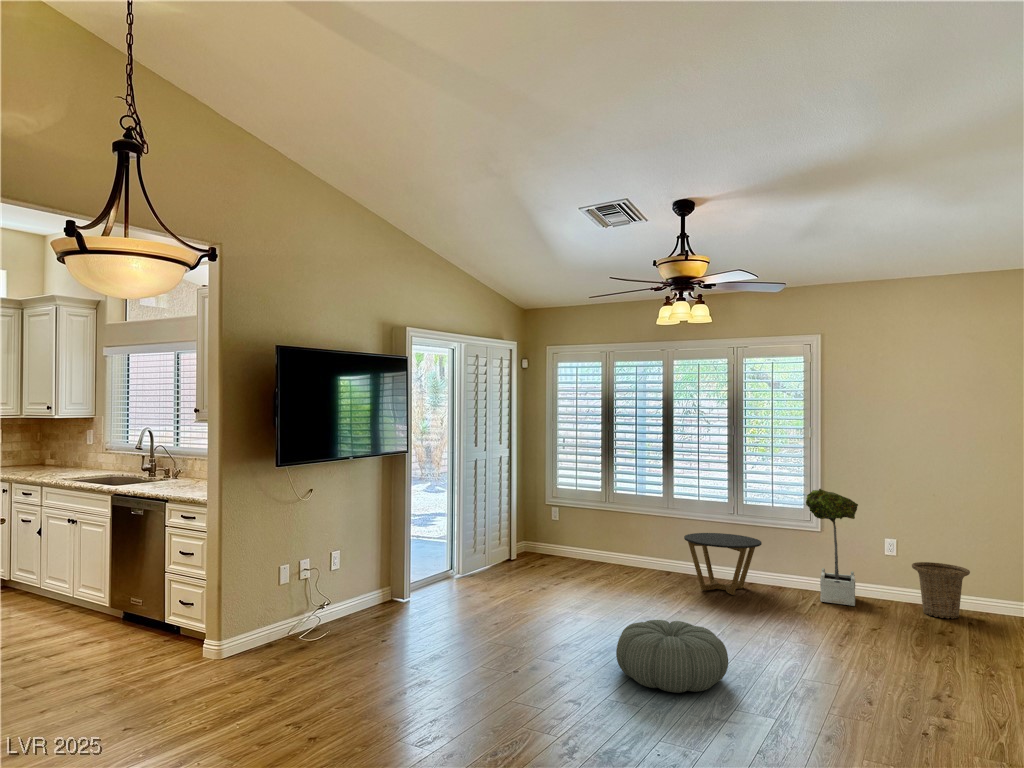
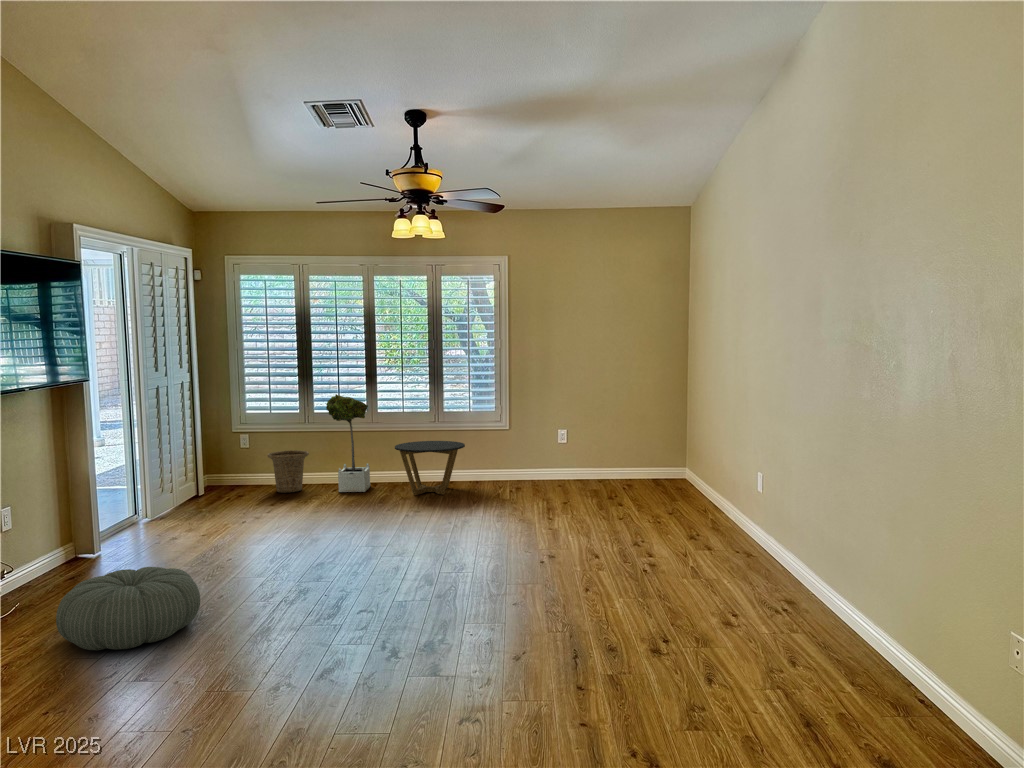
potted tree: present [806,489,858,606] -> present [326,394,370,492]
basket: present [912,562,970,619] -> present [267,450,309,493]
pouf: present [616,620,728,693] -> present [56,567,200,650]

